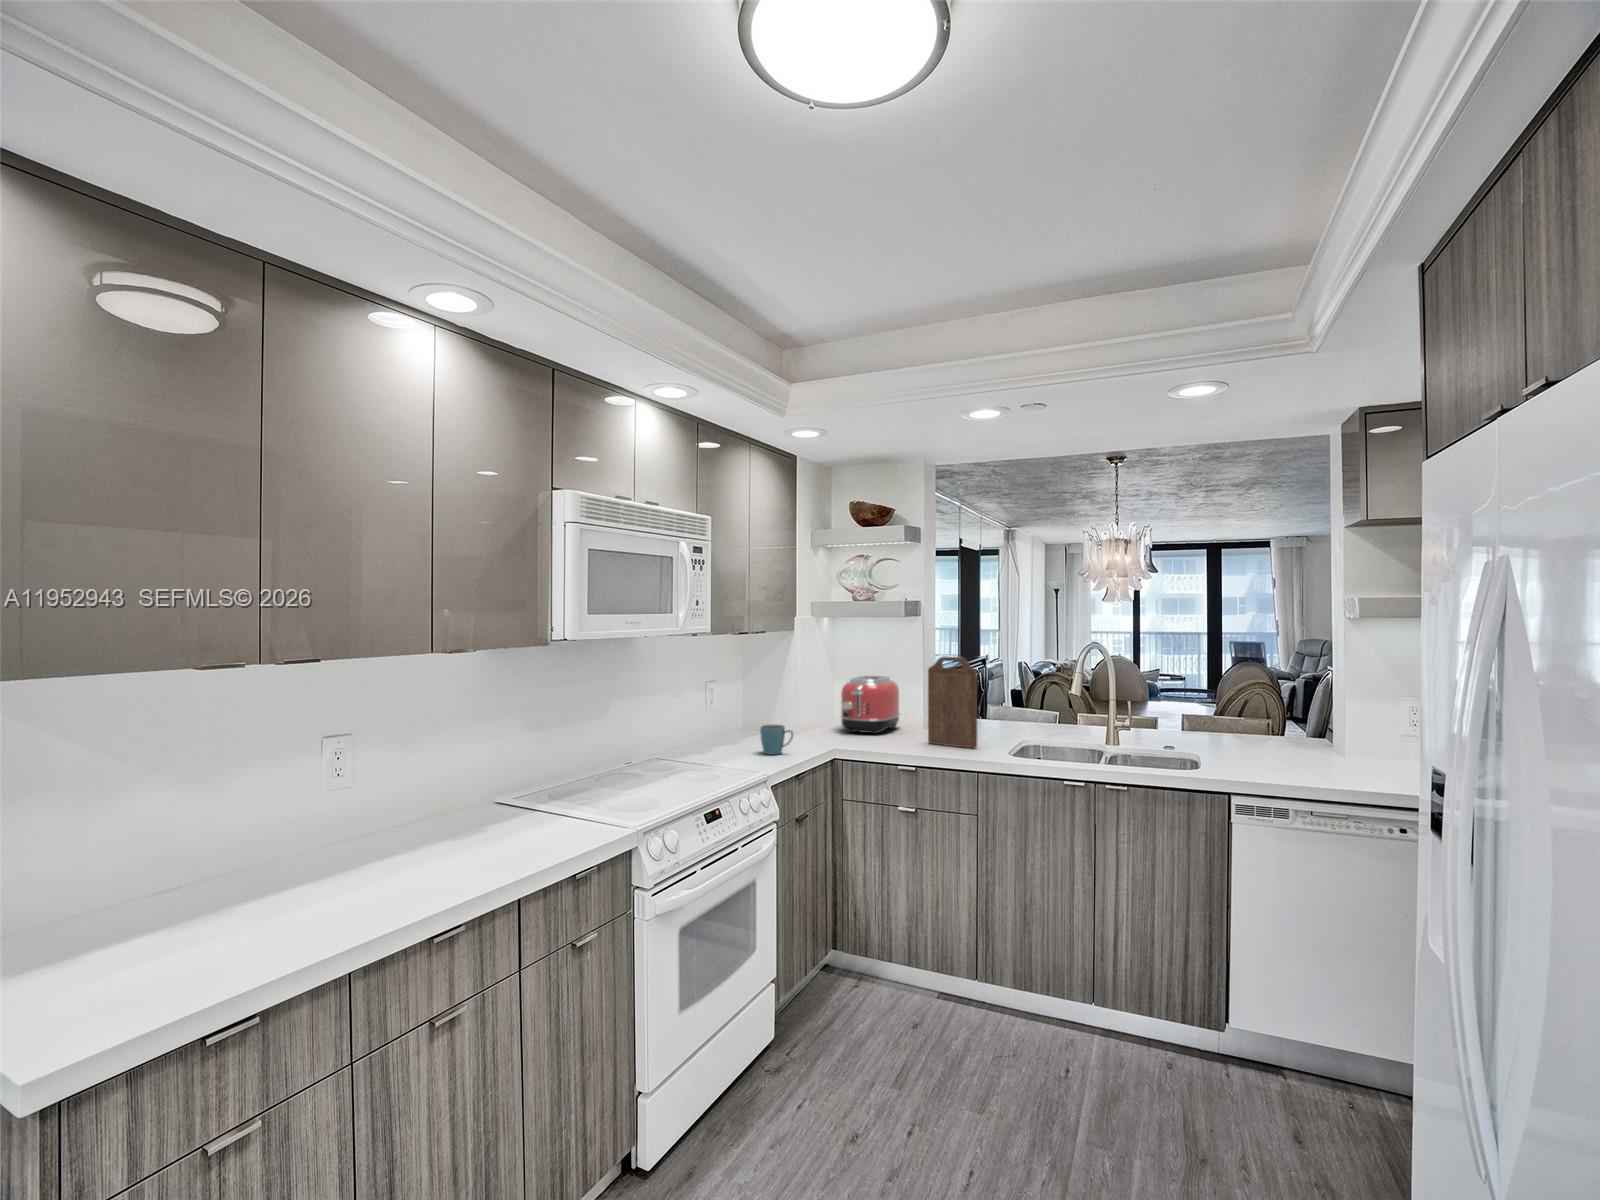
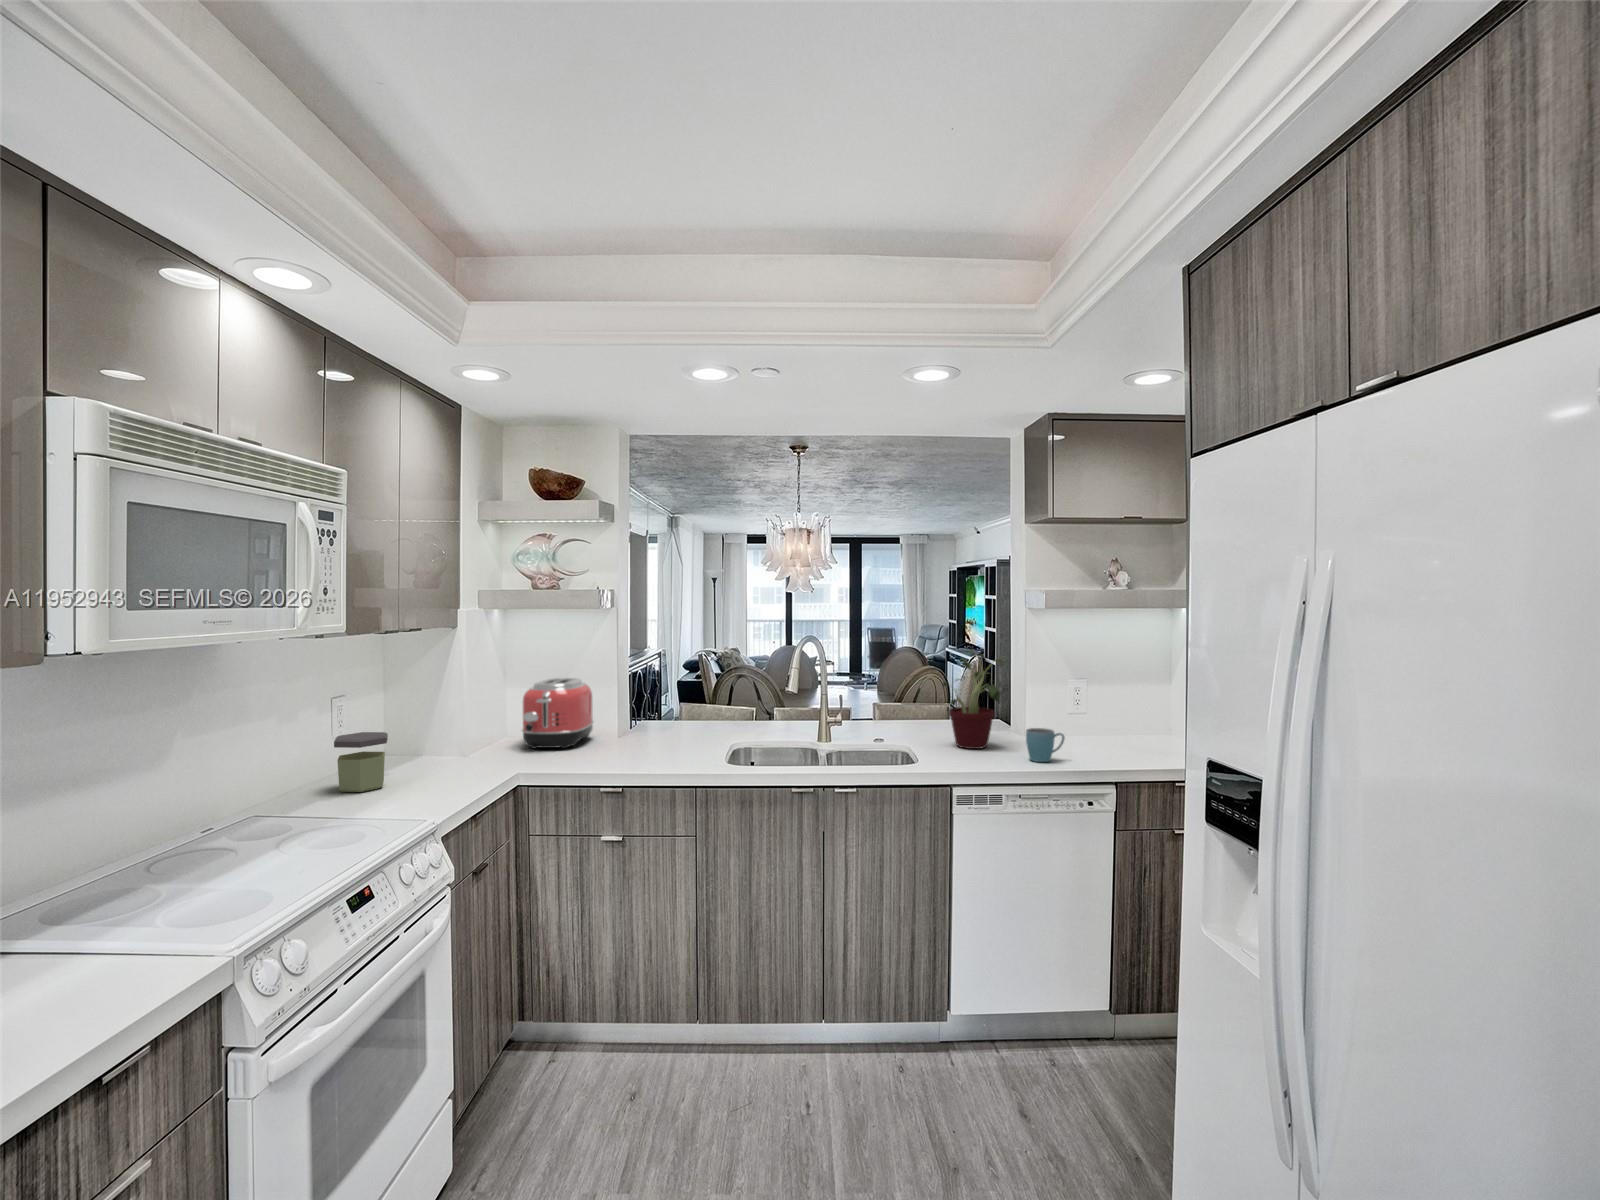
cutting board: present [928,657,977,748] -> none [633,654,691,757]
potted plant: none [1232,663,1320,766] -> present [942,650,1005,749]
jar: none [705,707,740,751] -> present [334,732,388,792]
mug: present [760,725,793,755] -> present [1026,728,1064,762]

